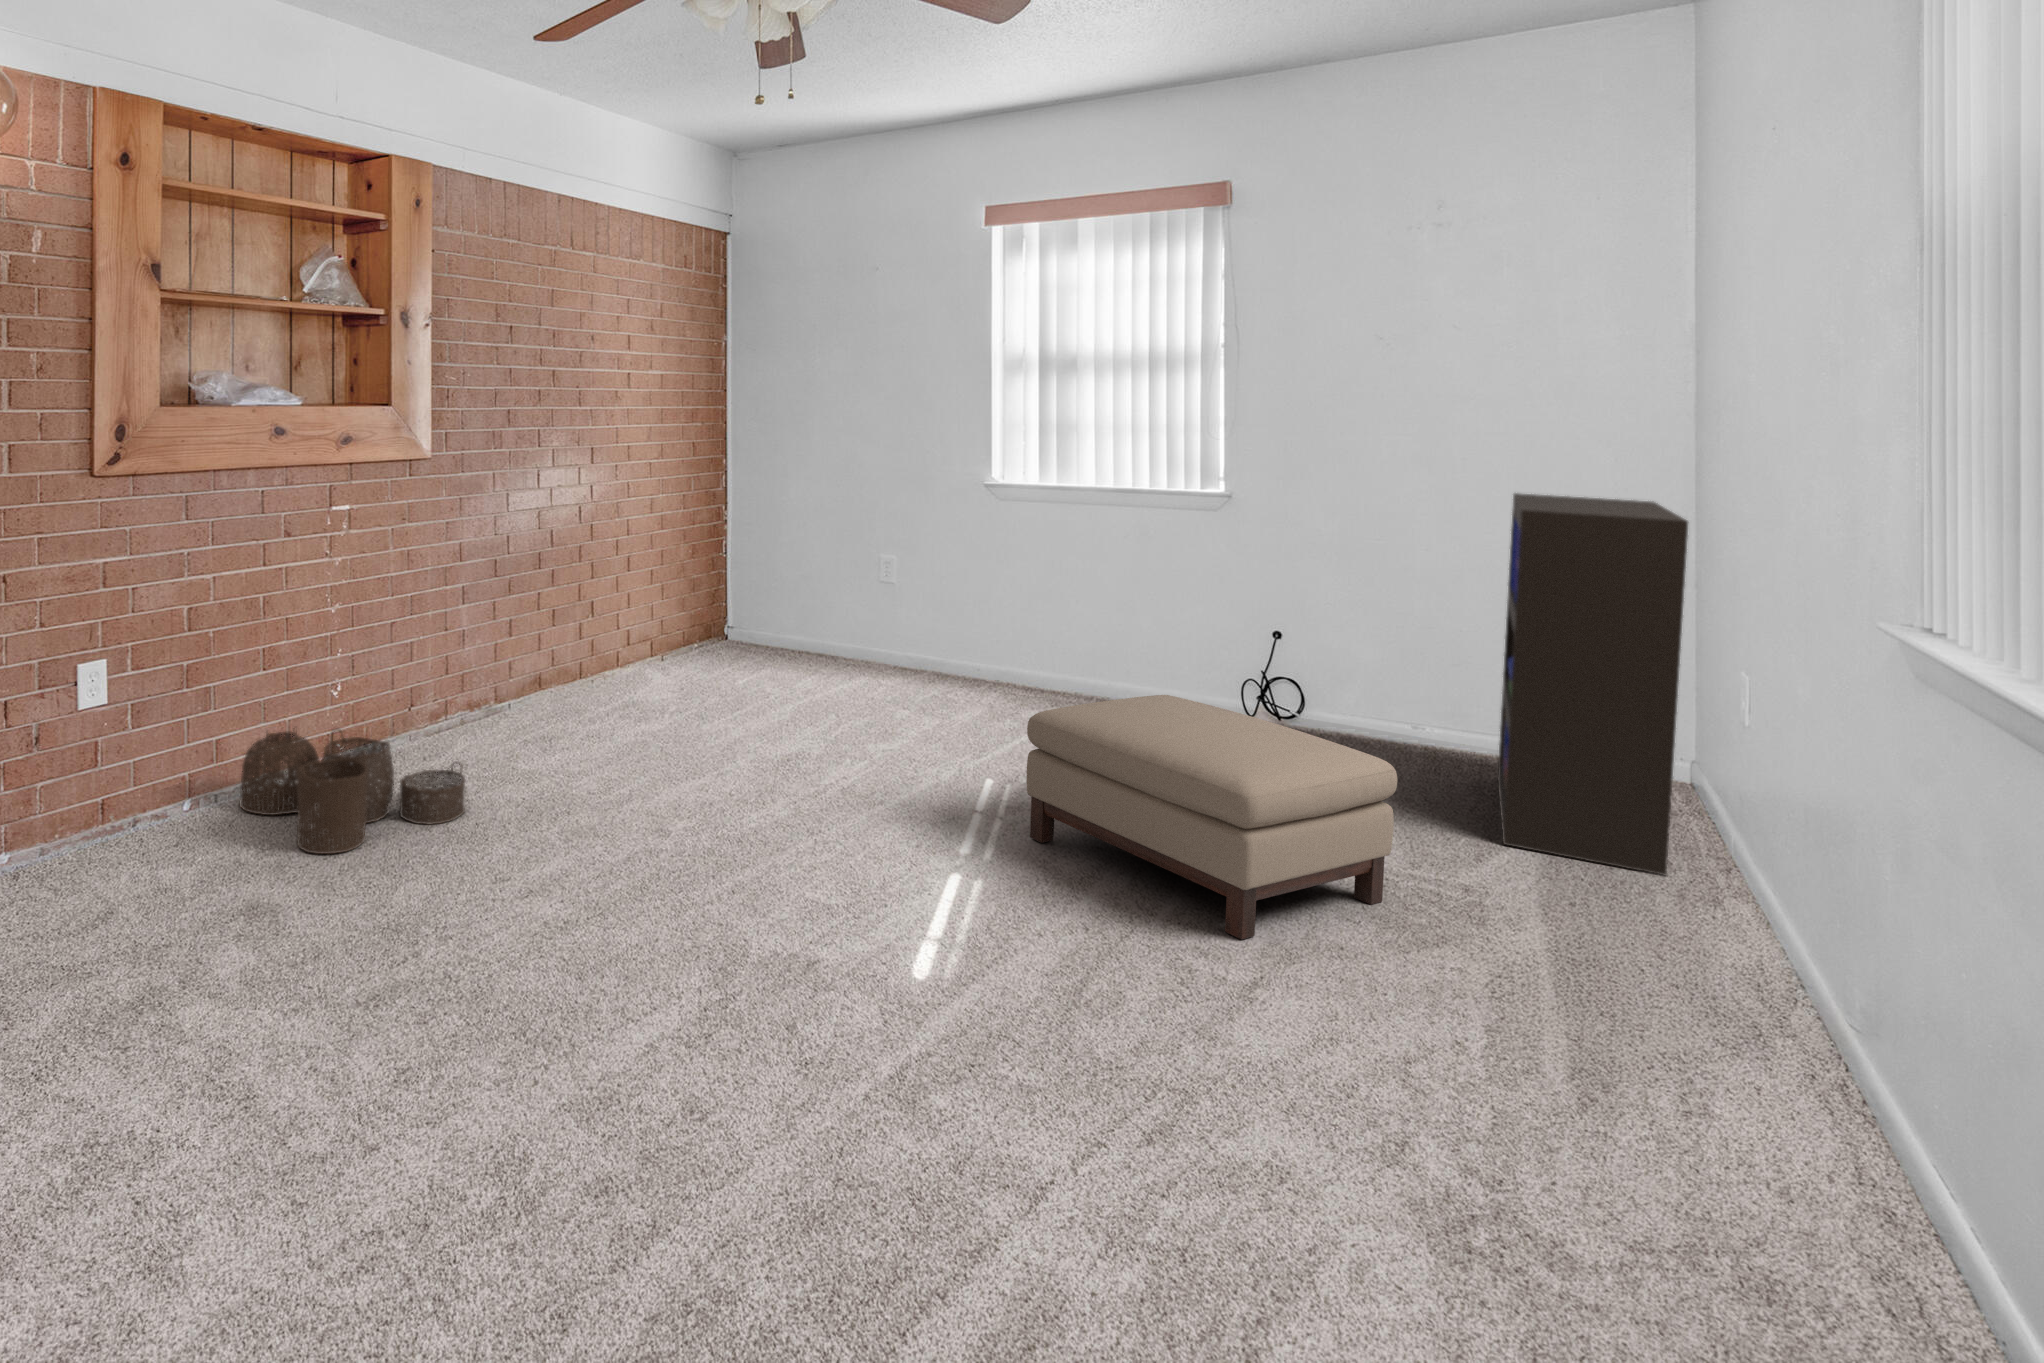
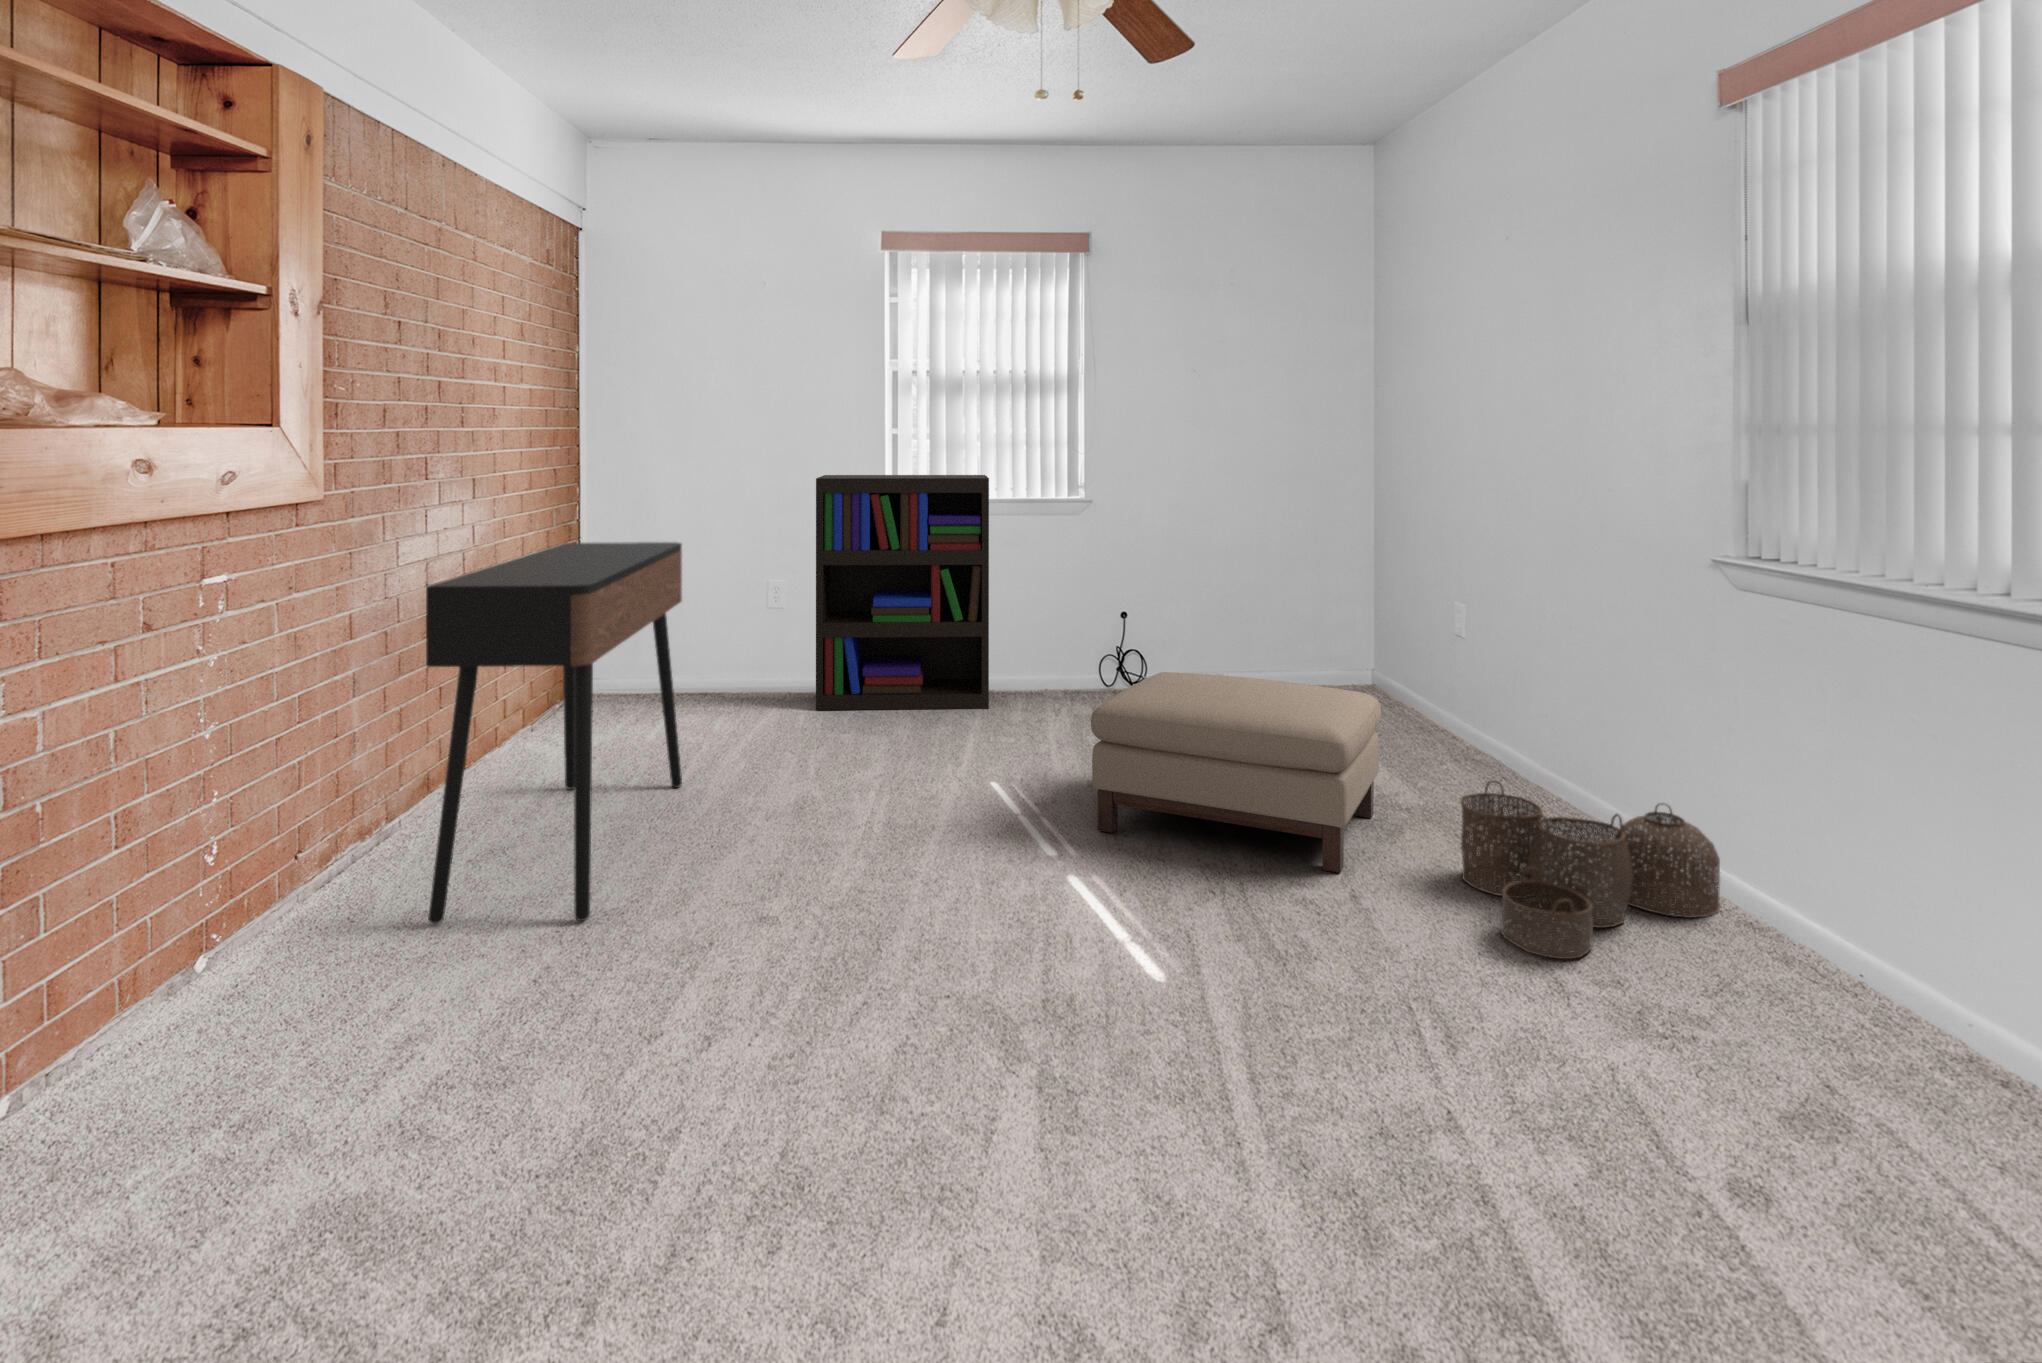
bookshelf: present [1498,493,1688,875] -> present [816,475,989,710]
console table: none [460,502,724,796] -> present [426,542,682,924]
woven basket: present [239,730,465,854] -> present [1460,780,1720,959]

